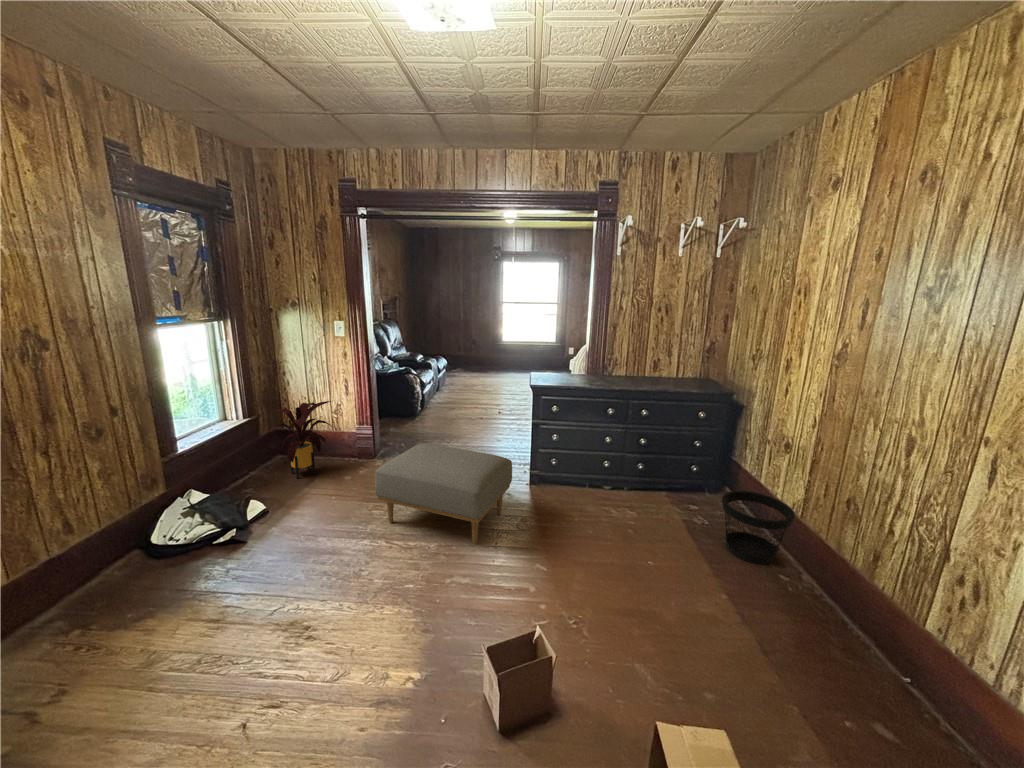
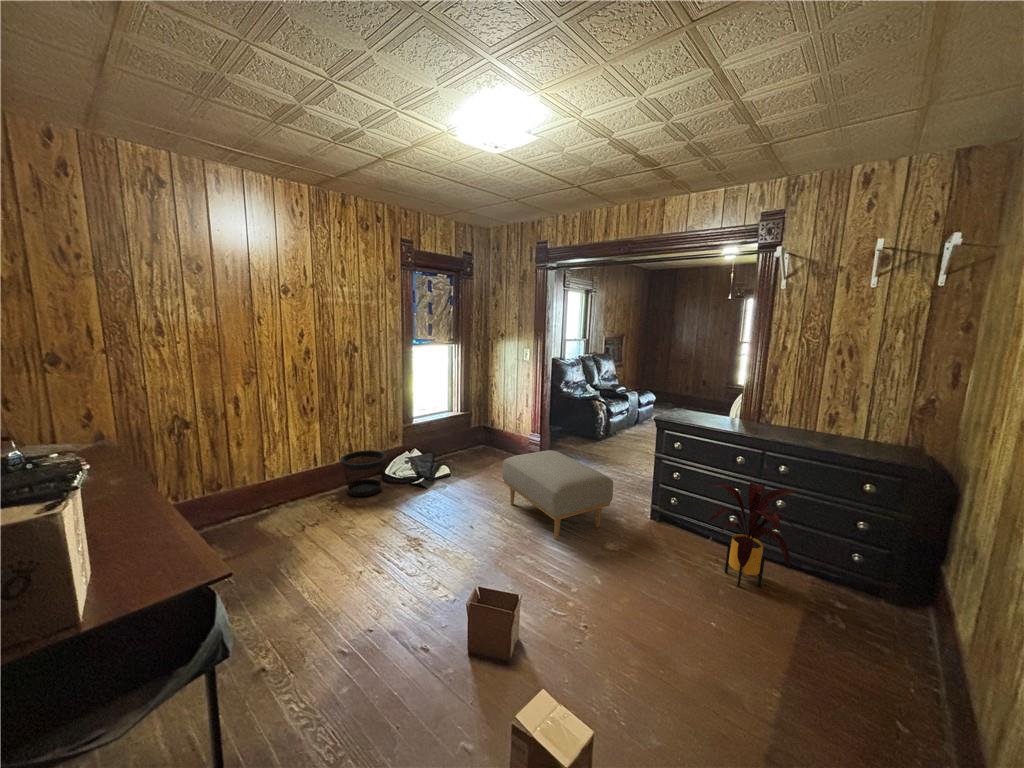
house plant: present [264,401,331,479] -> present [708,482,799,587]
wastebasket: present [722,491,795,564] -> present [340,450,386,496]

